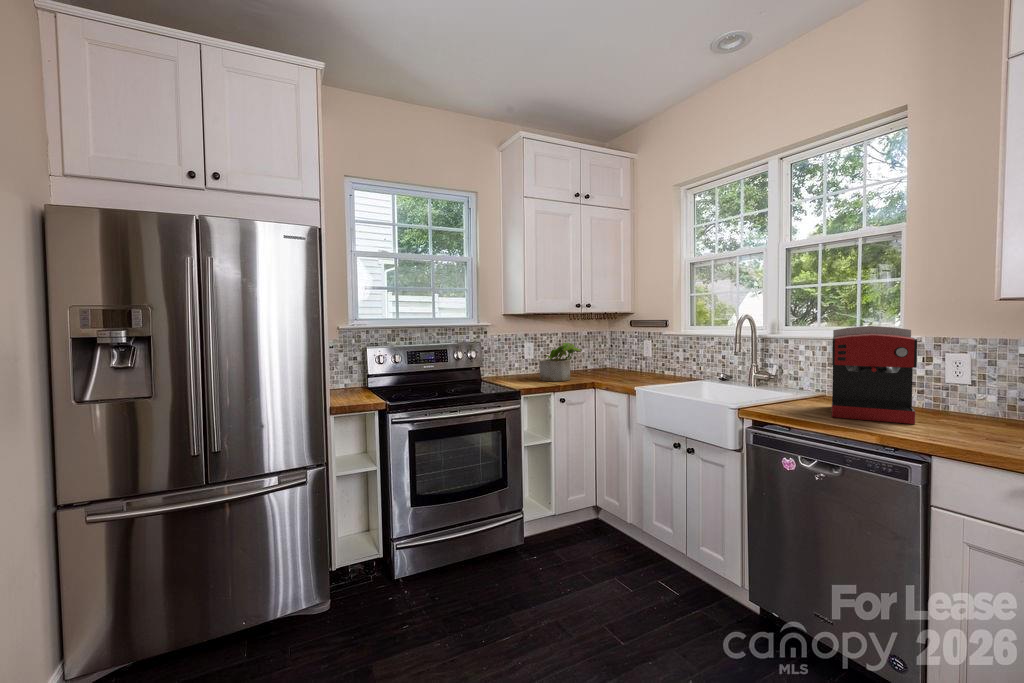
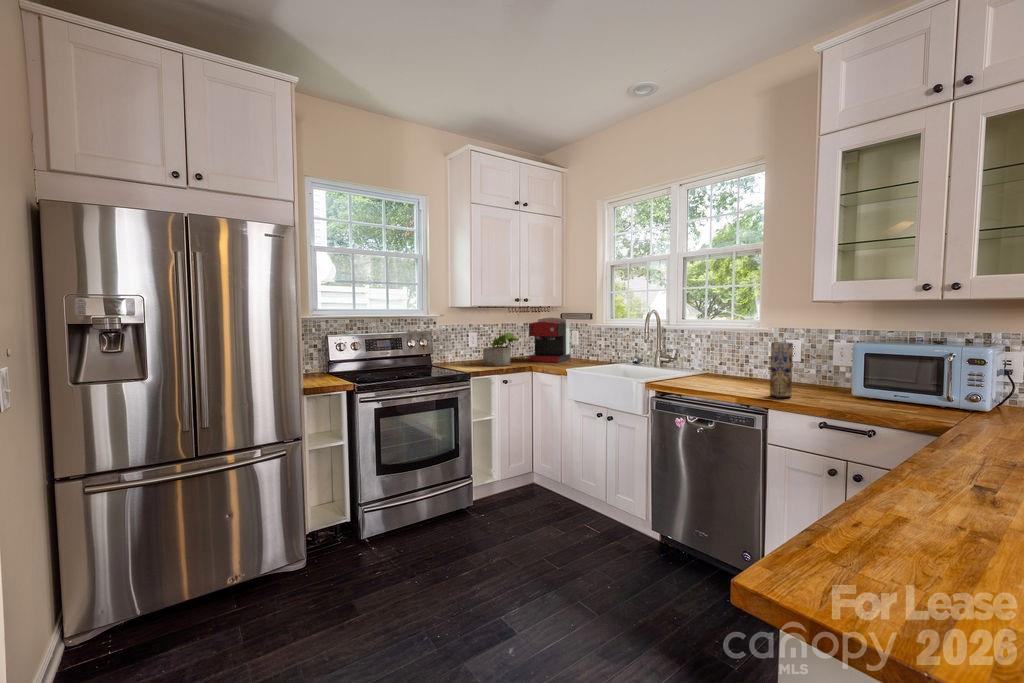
coffee maker: present [832,326,917,424] -> present [529,318,570,362]
vase: none [932,358,972,441] -> present [770,342,793,398]

